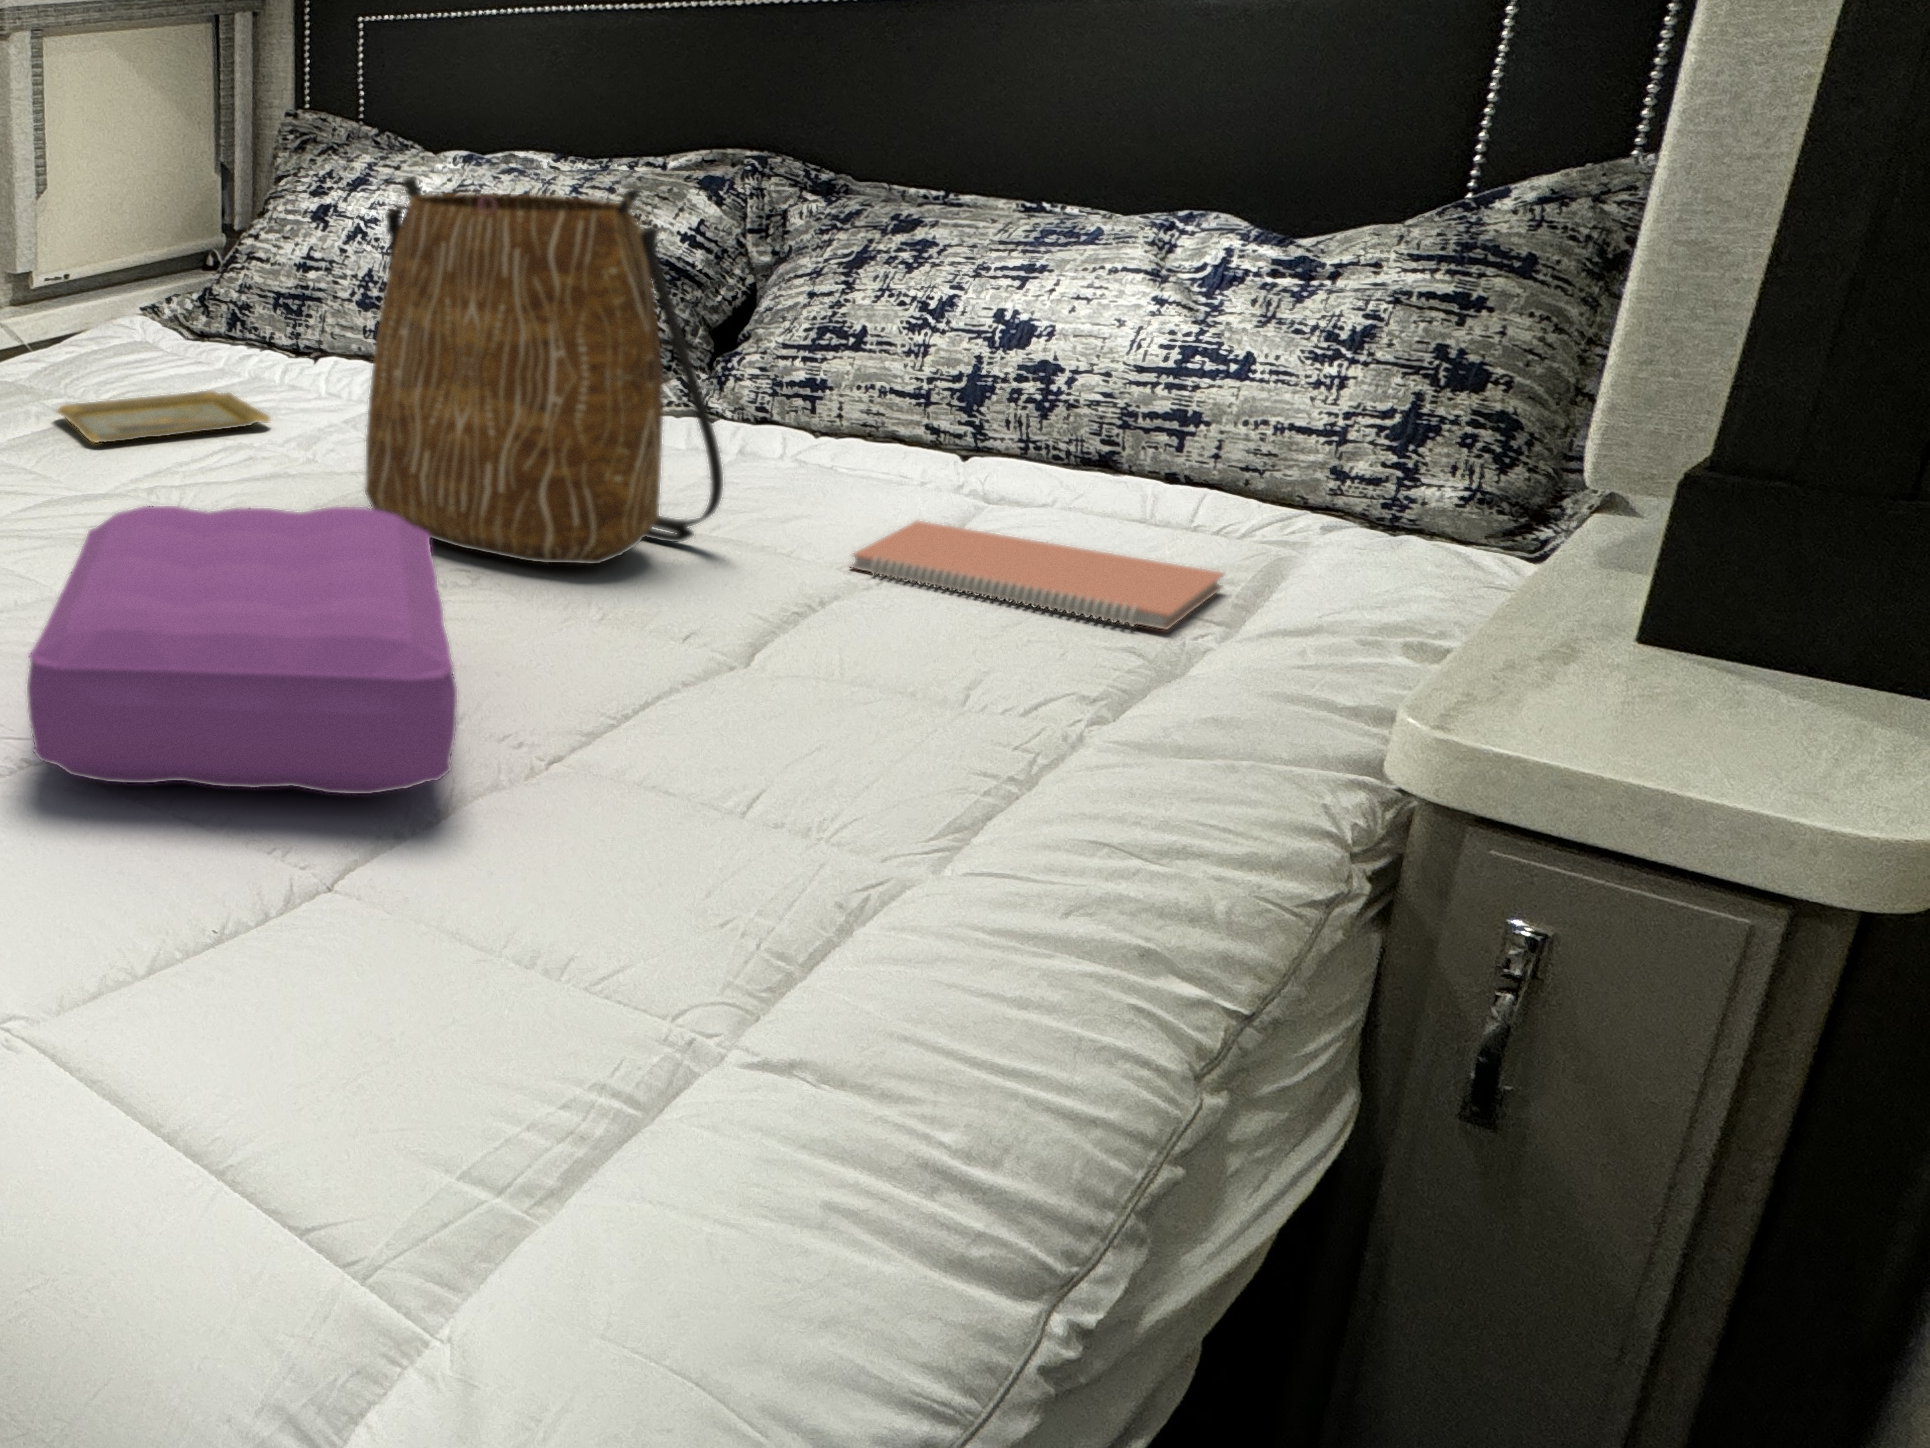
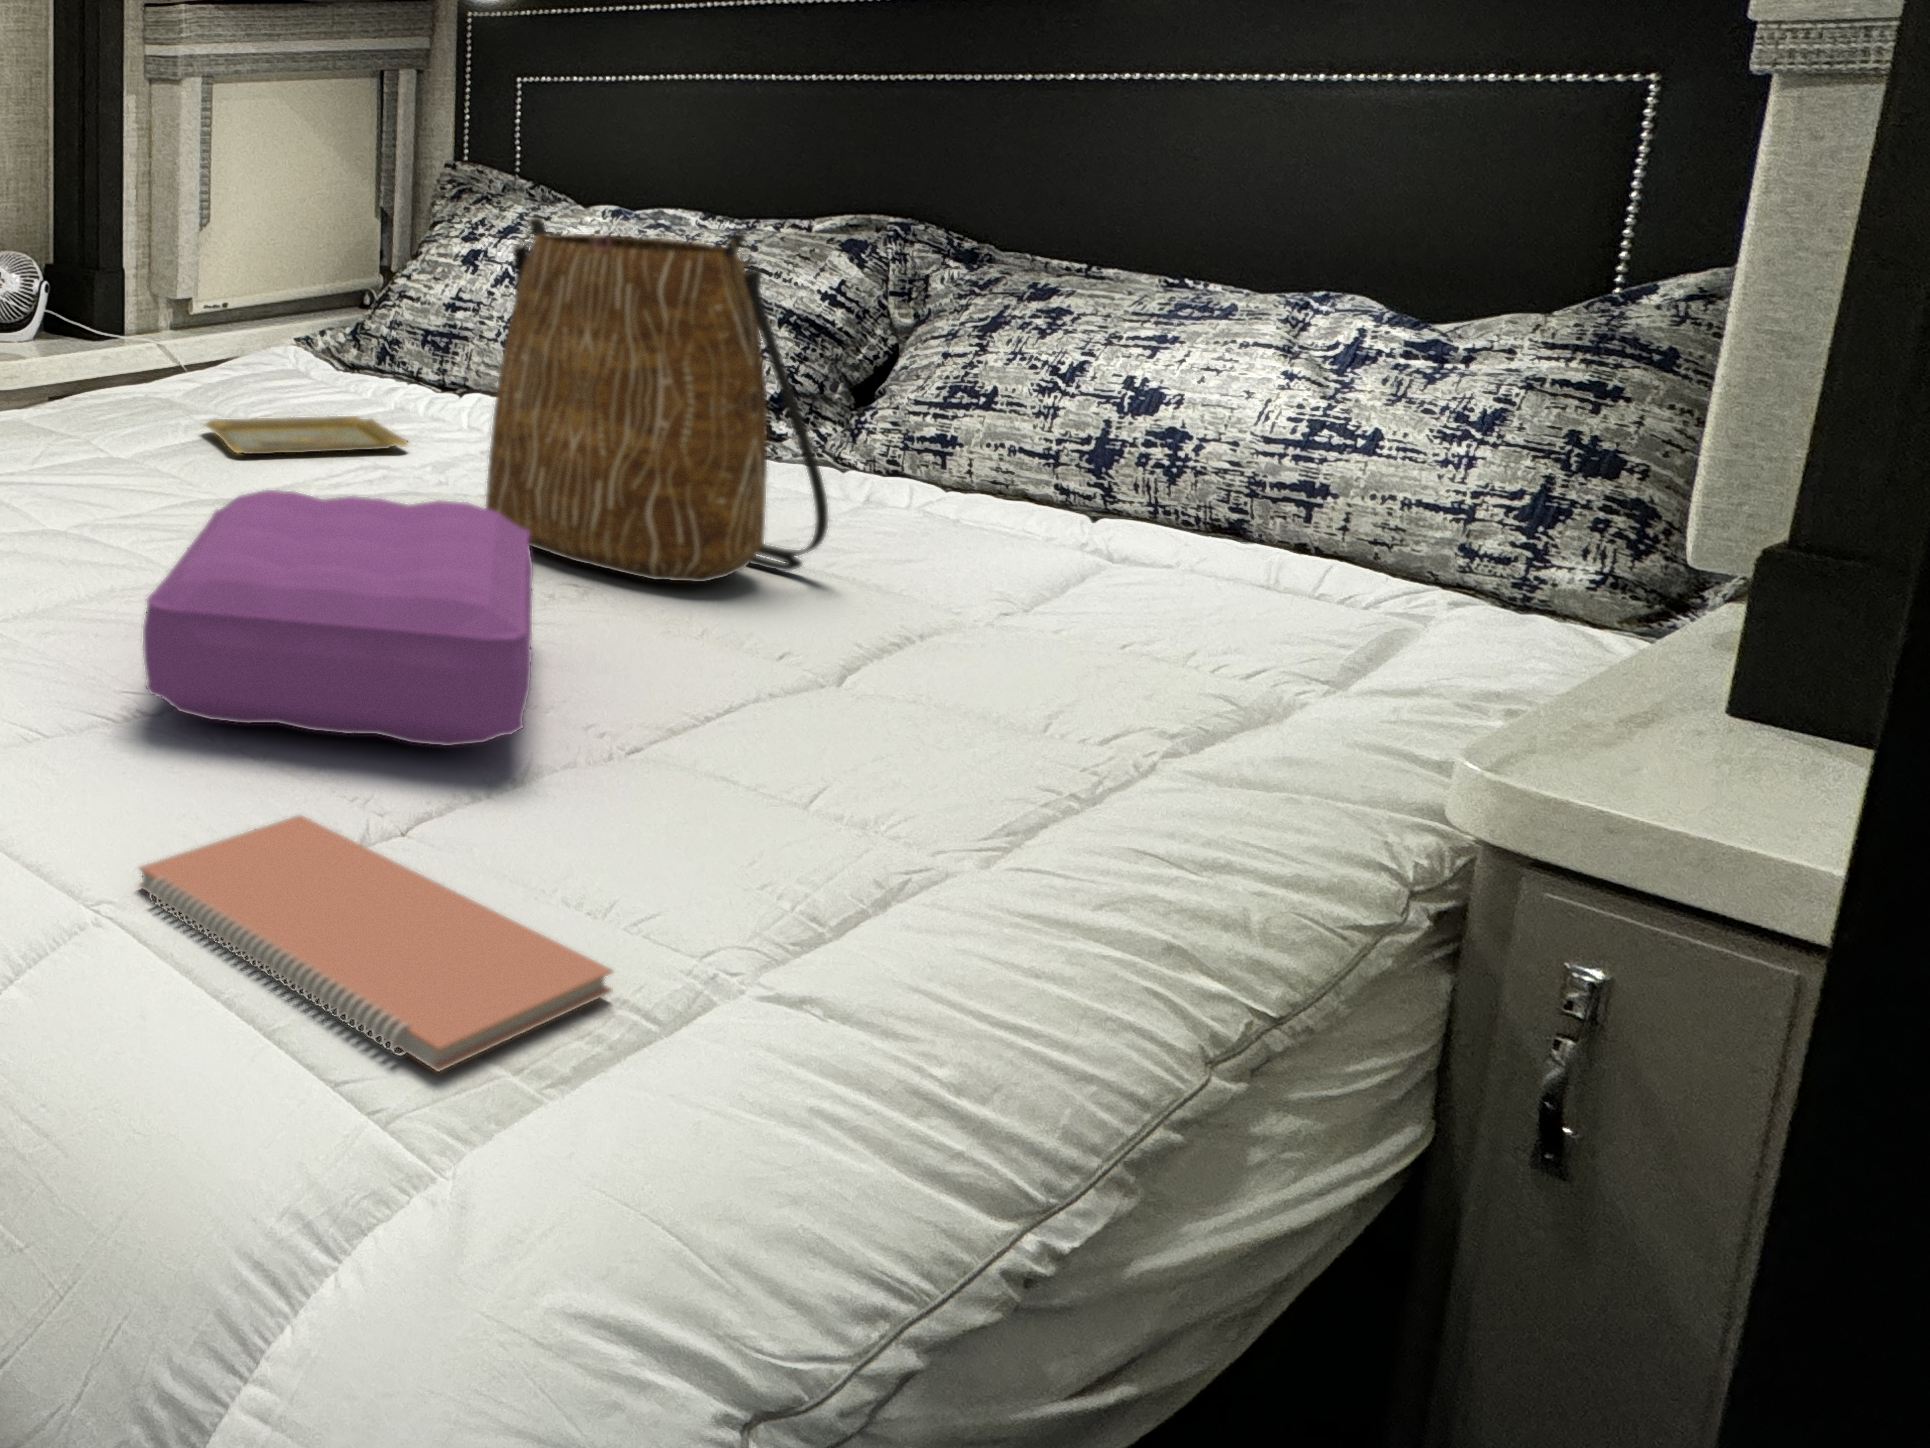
notebook: present [852,521,1224,630] -> present [139,815,613,1071]

